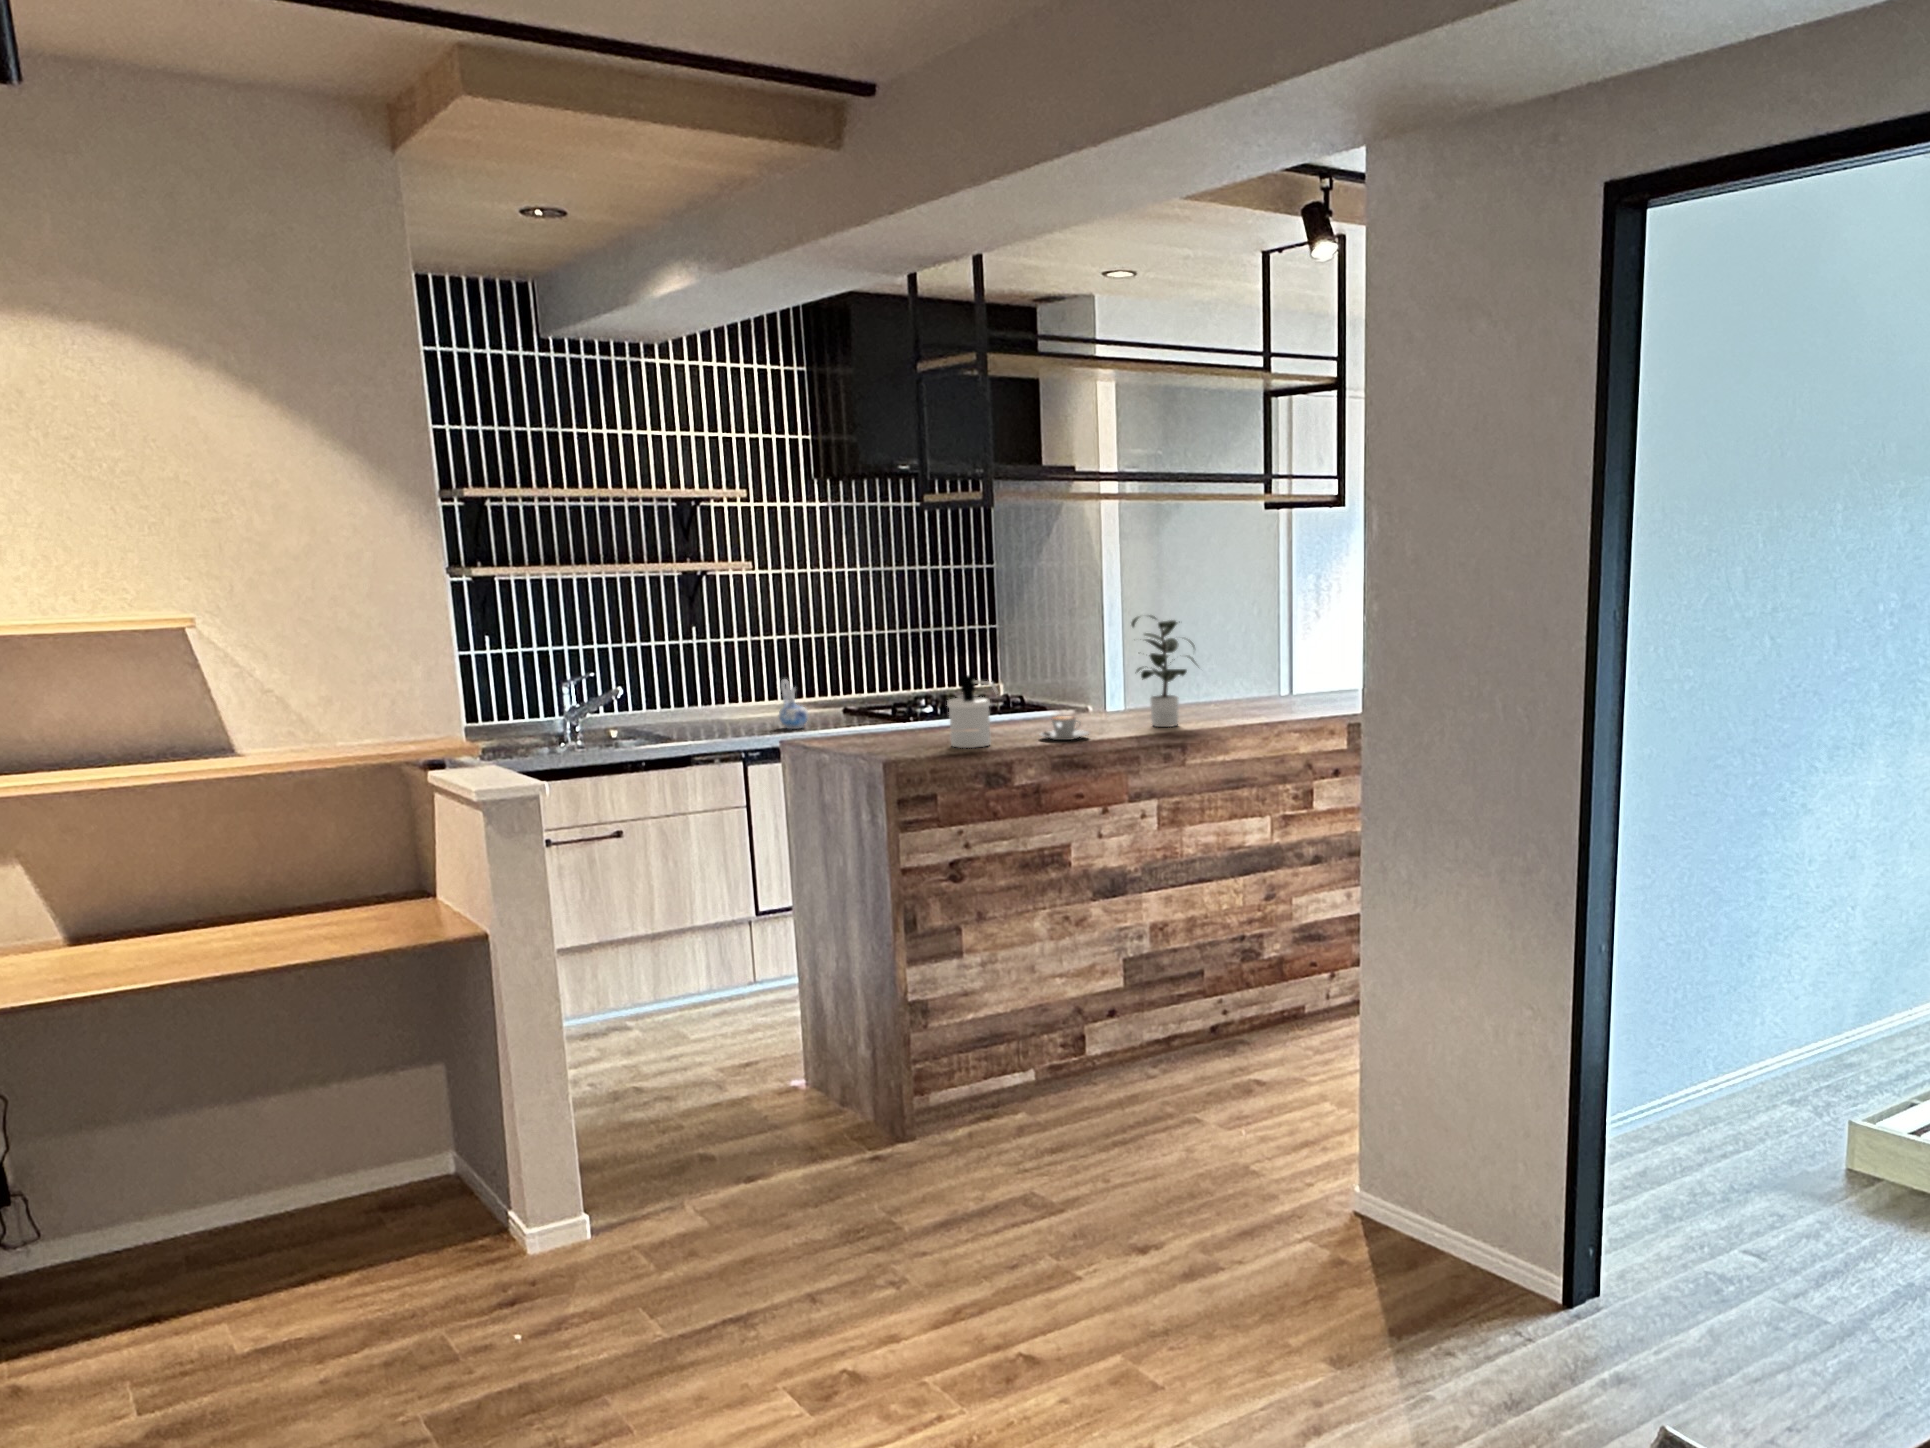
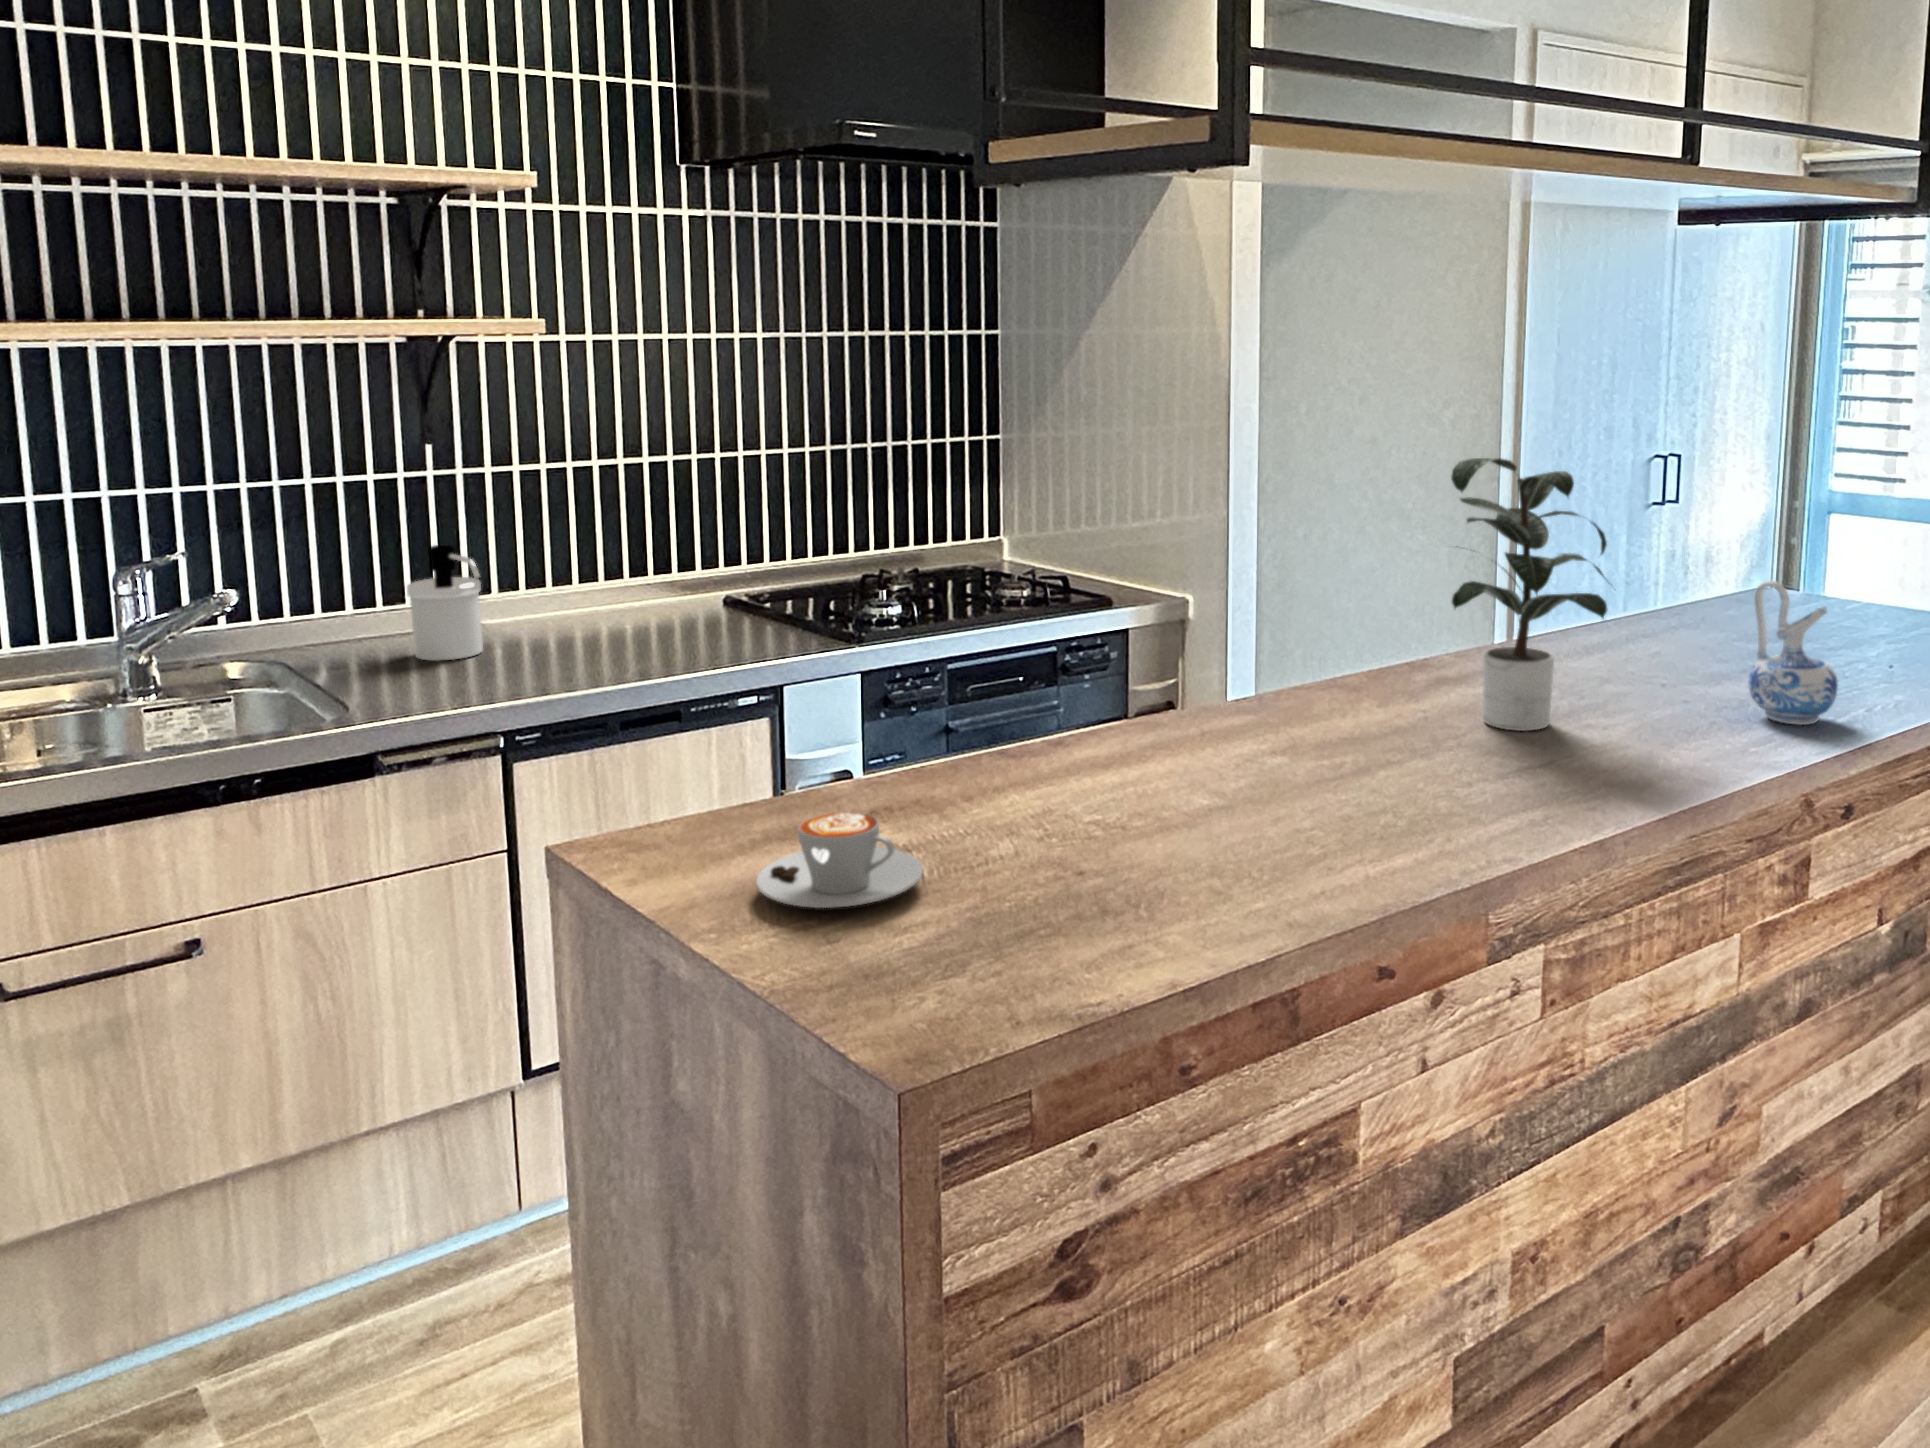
soap dispenser: present [947,675,998,748] -> present [407,545,483,661]
ceramic pitcher: present [779,679,808,729] -> present [1749,581,1838,725]
coffee cup: present [1040,716,1089,740] -> present [756,812,923,908]

